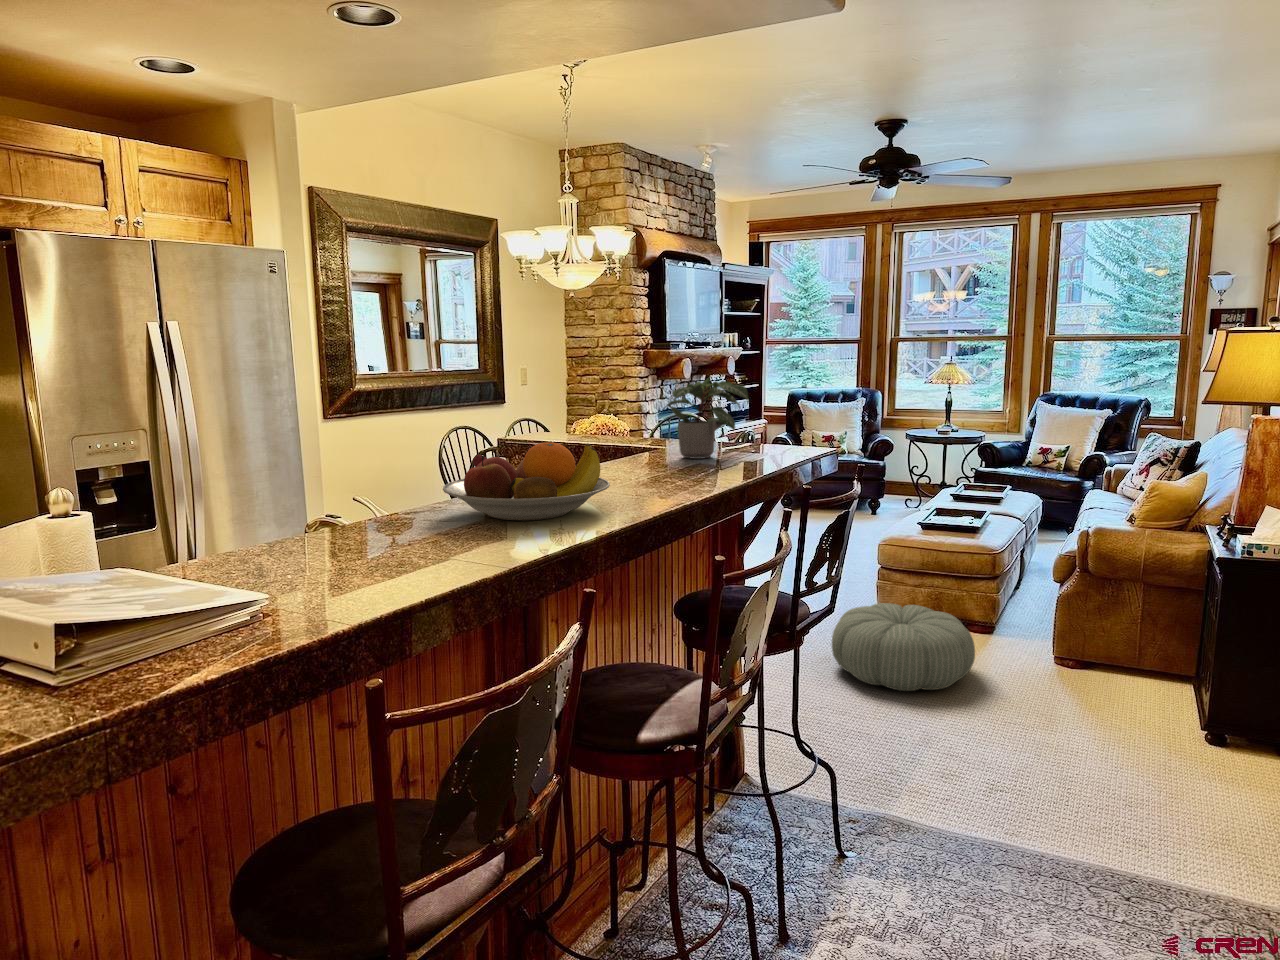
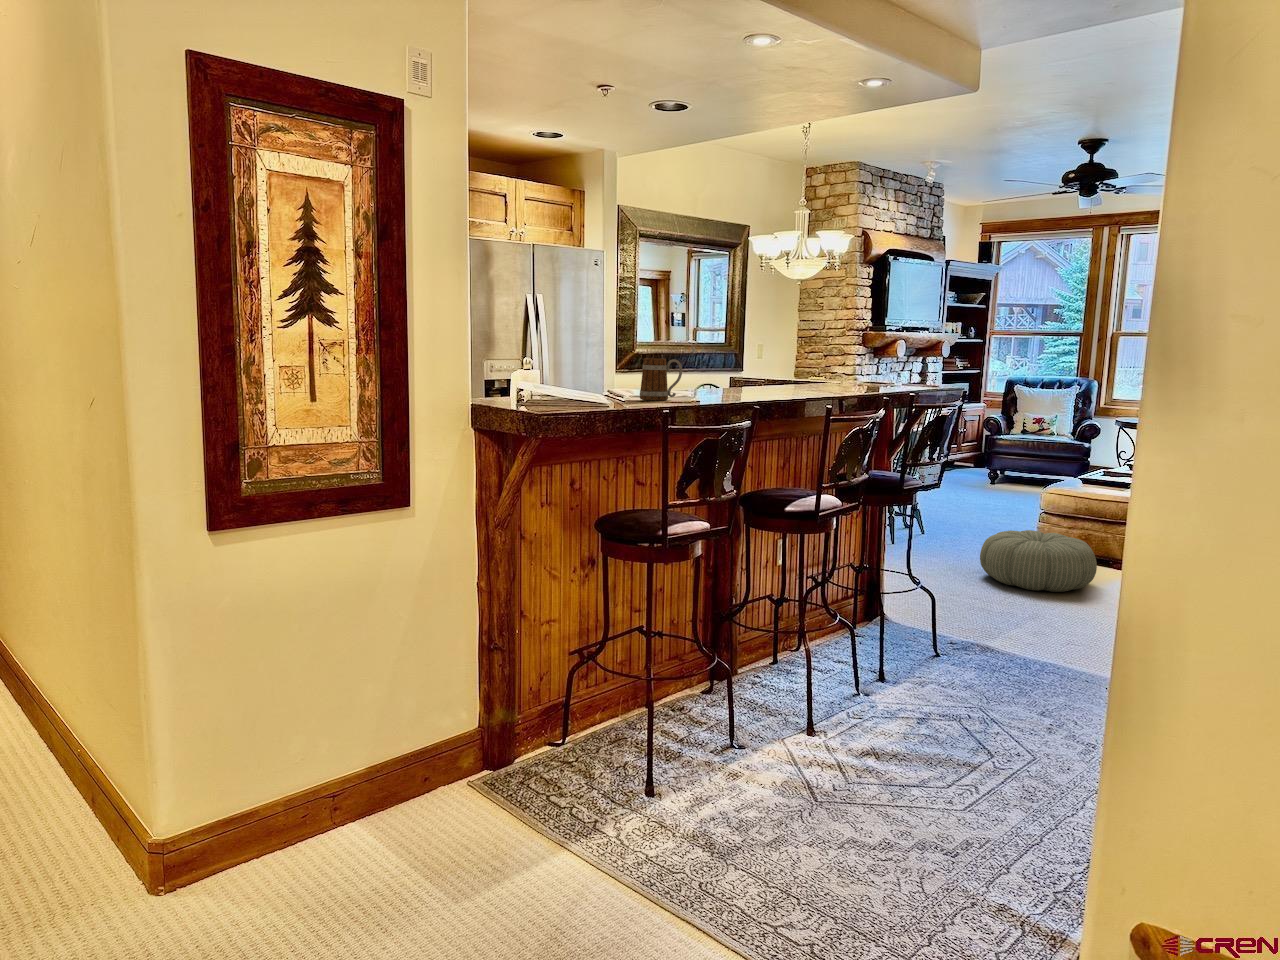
potted plant: present [665,379,749,459] -> none [846,338,901,389]
fruit bowl: present [443,442,610,520] -> none [705,359,795,398]
mug: none [301,465,390,558] -> present [640,358,682,400]

